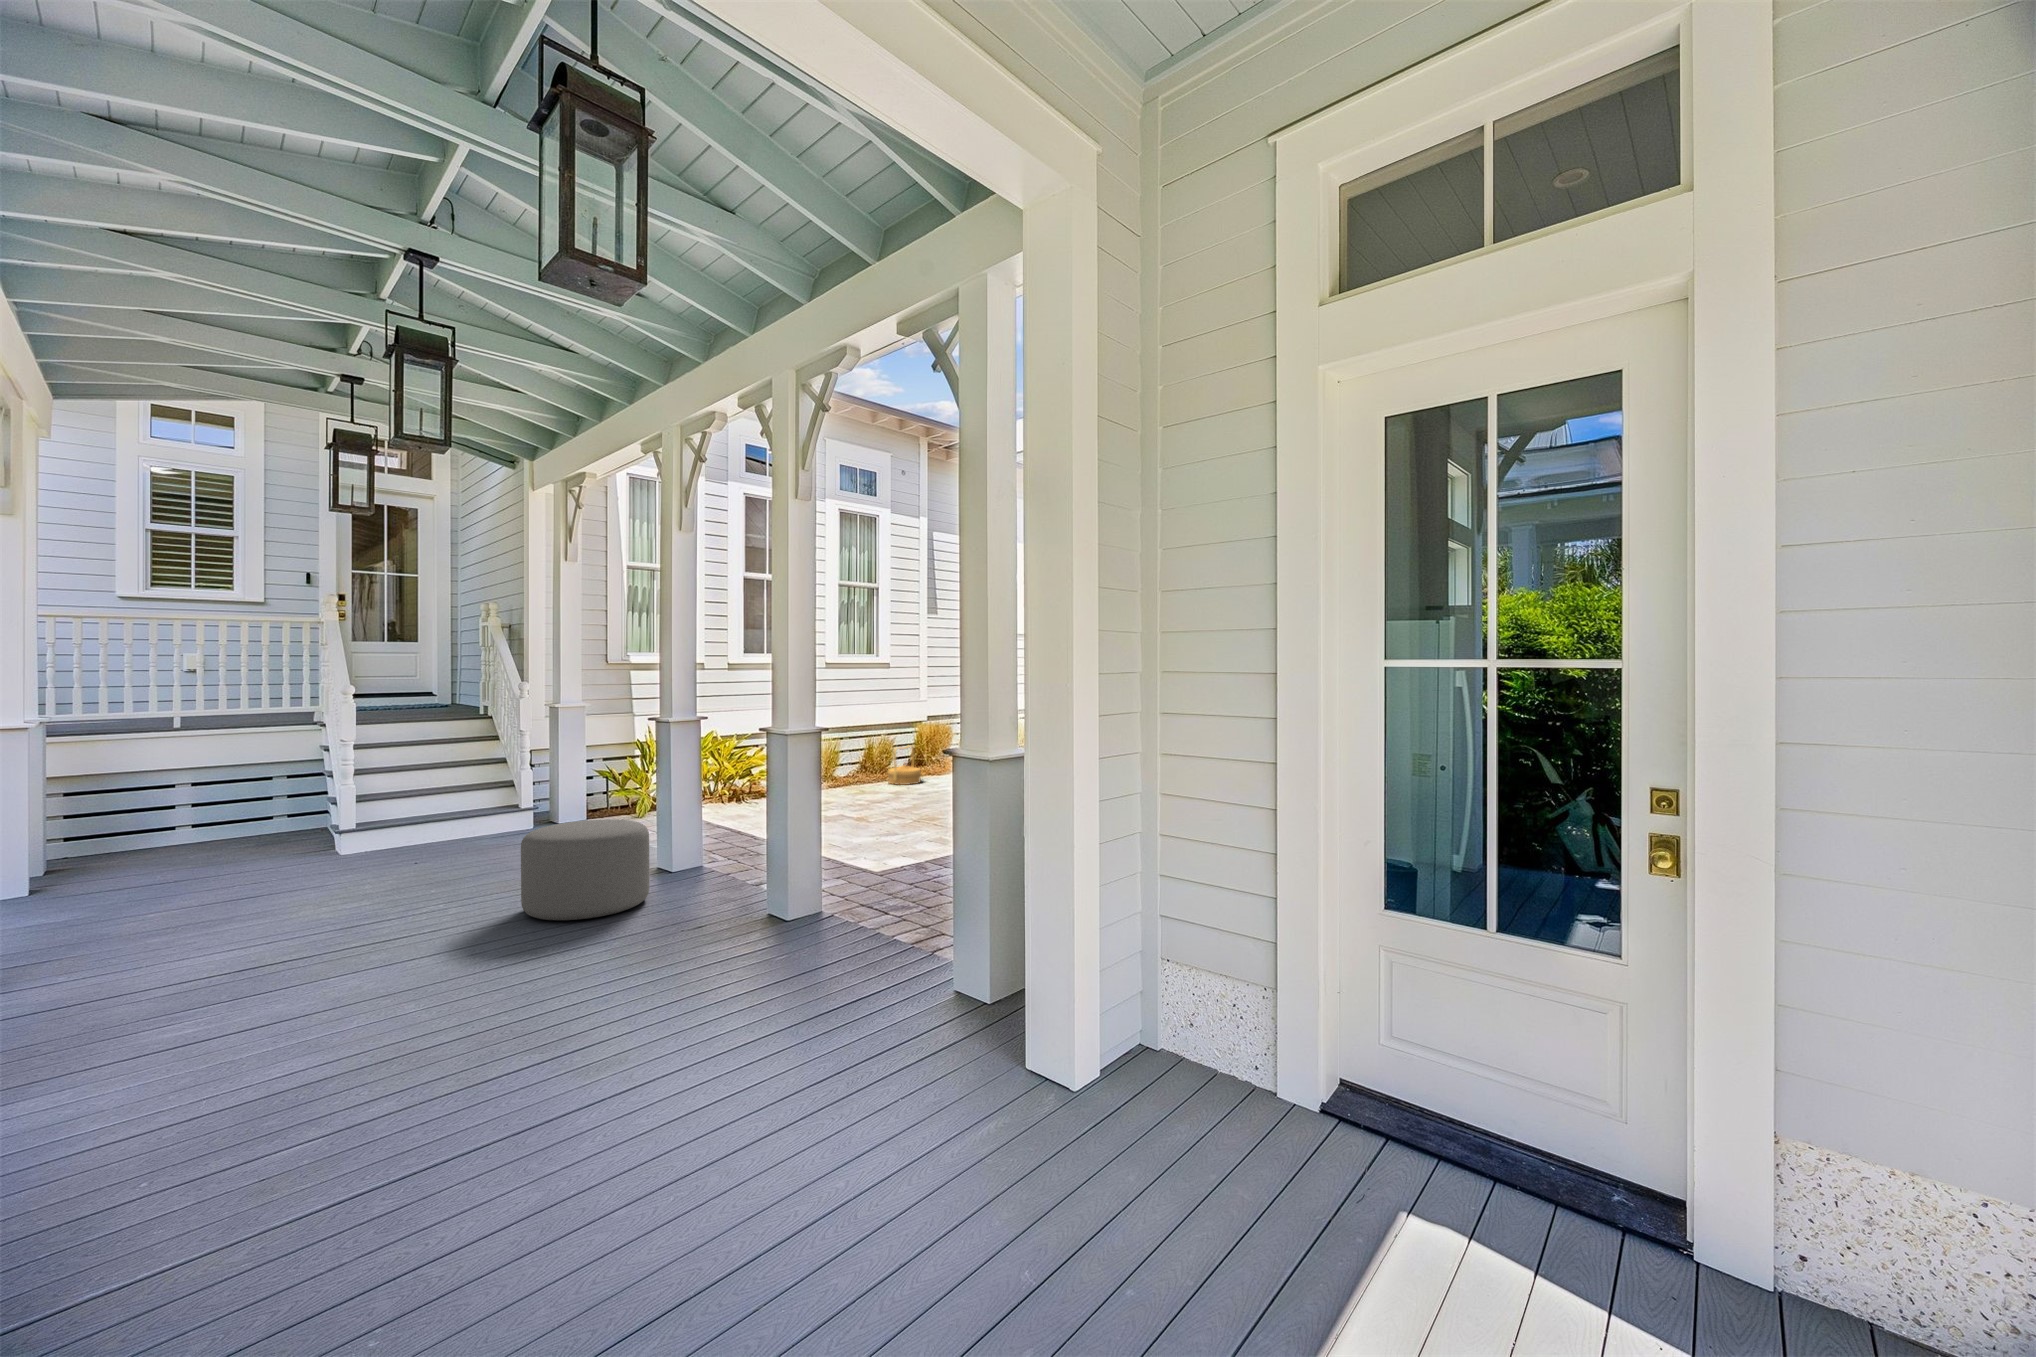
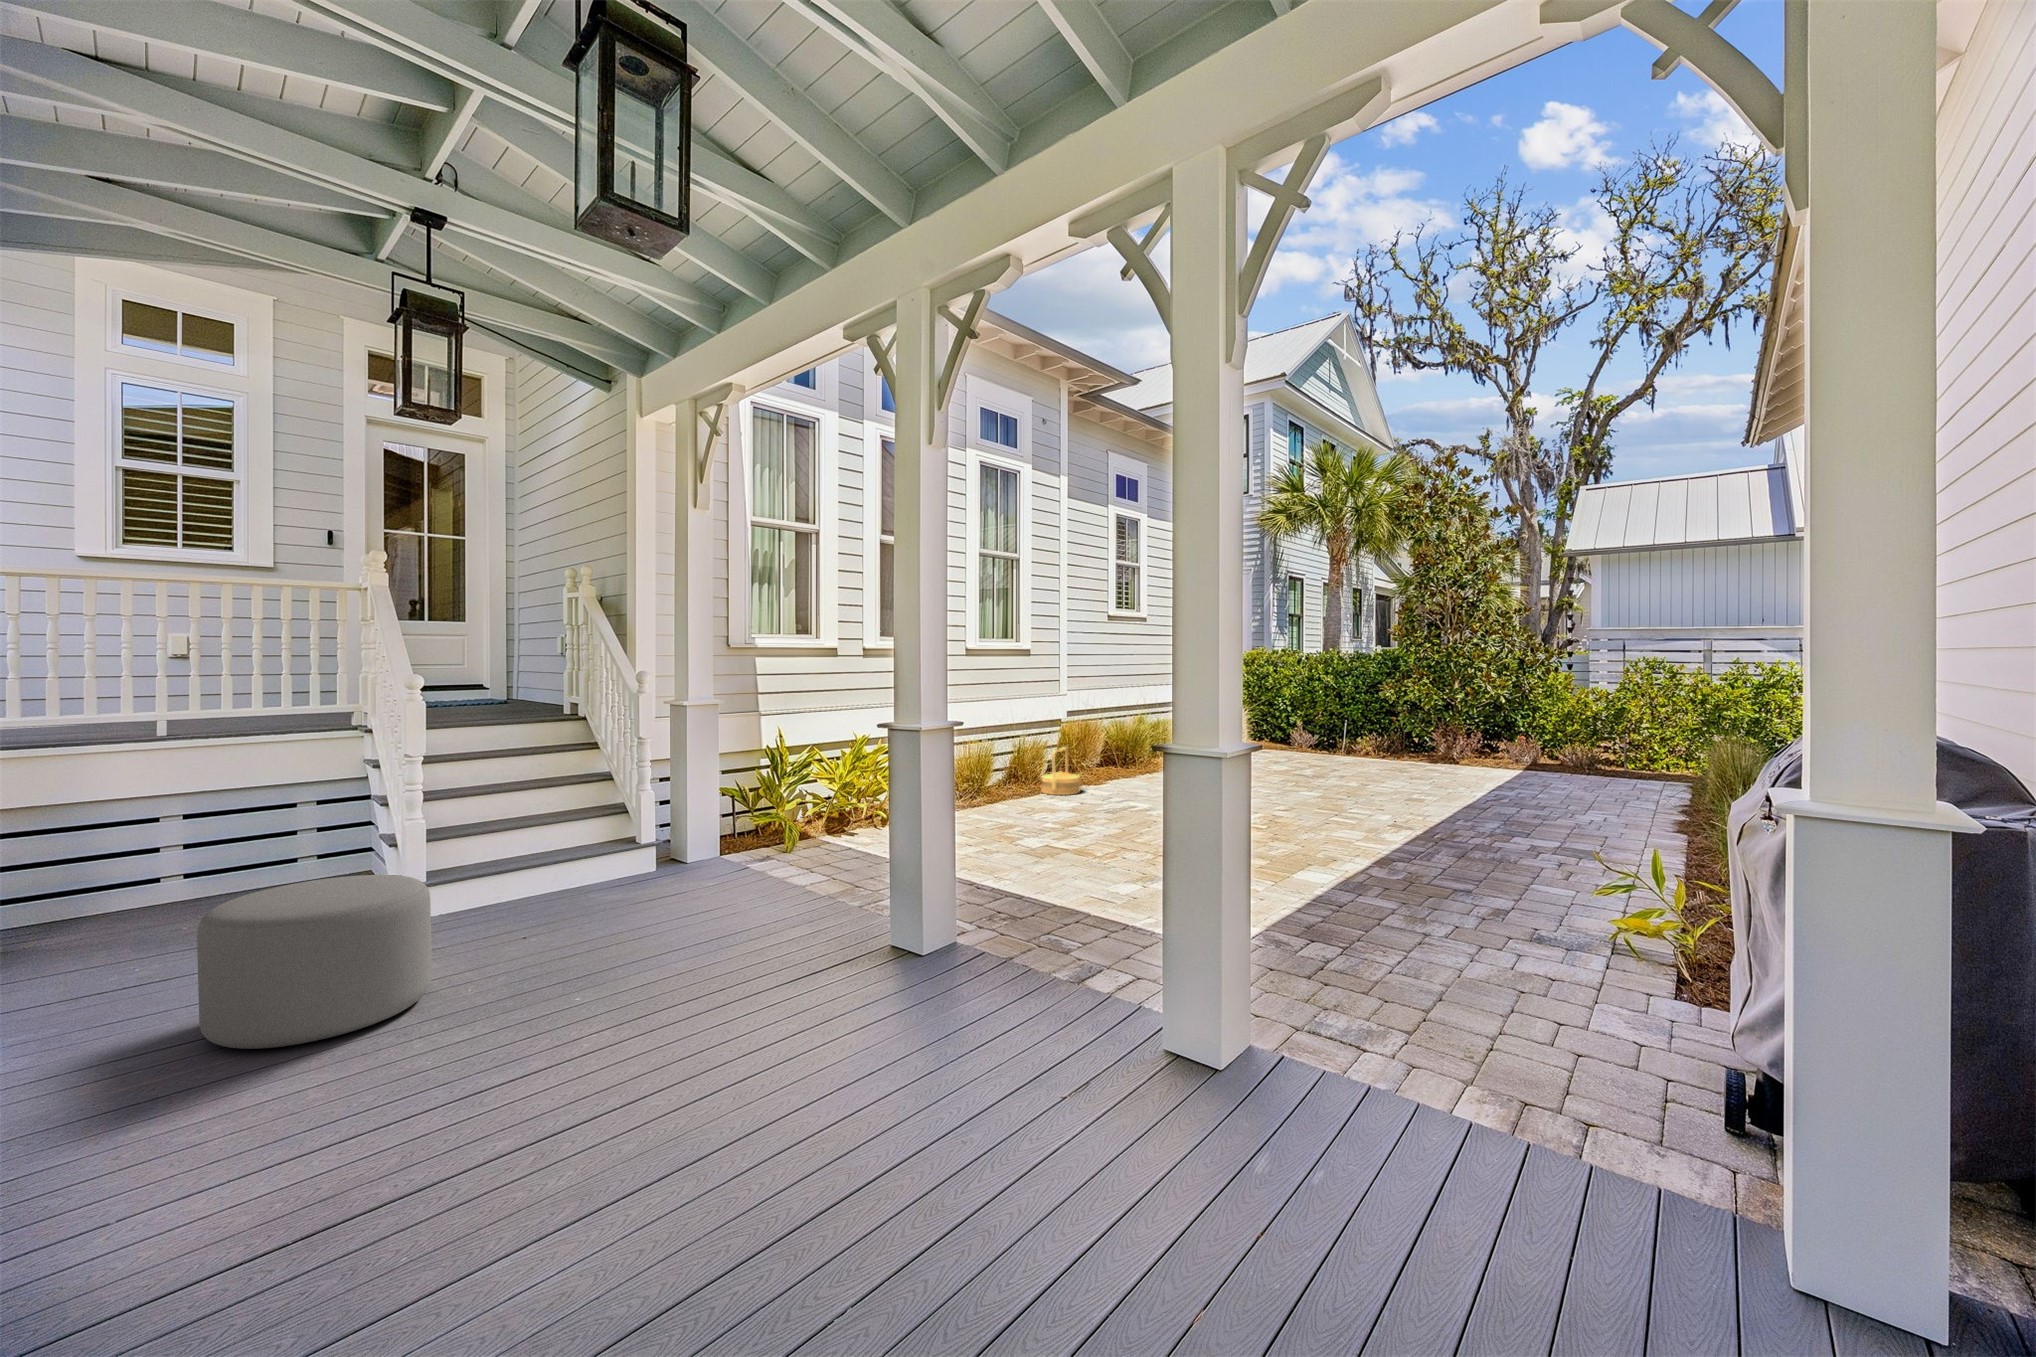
ottoman: present [521,819,650,920] -> present [197,875,432,1049]

